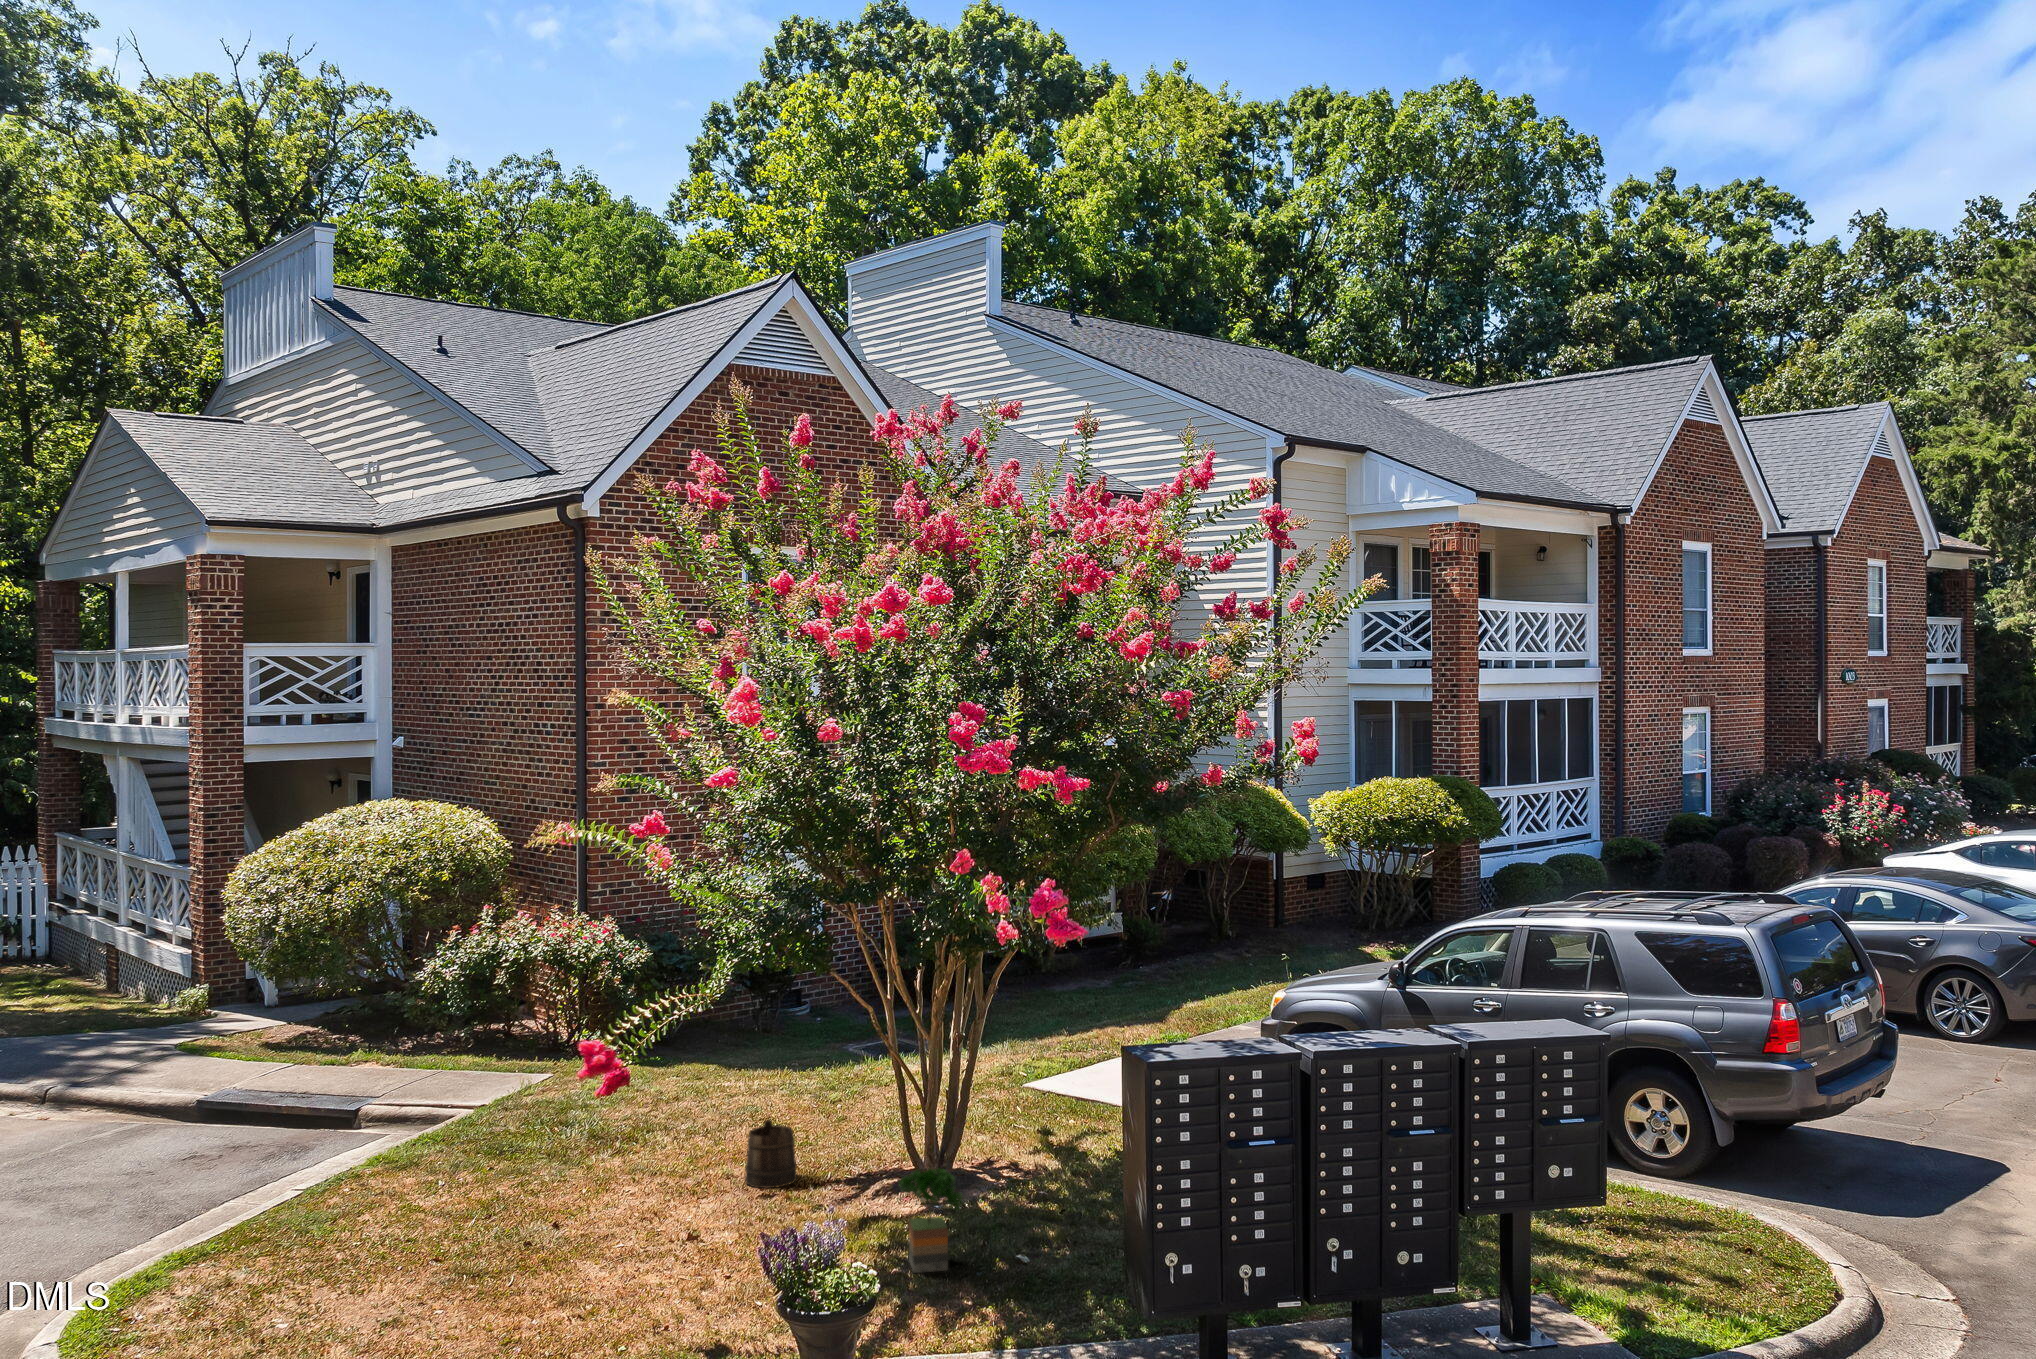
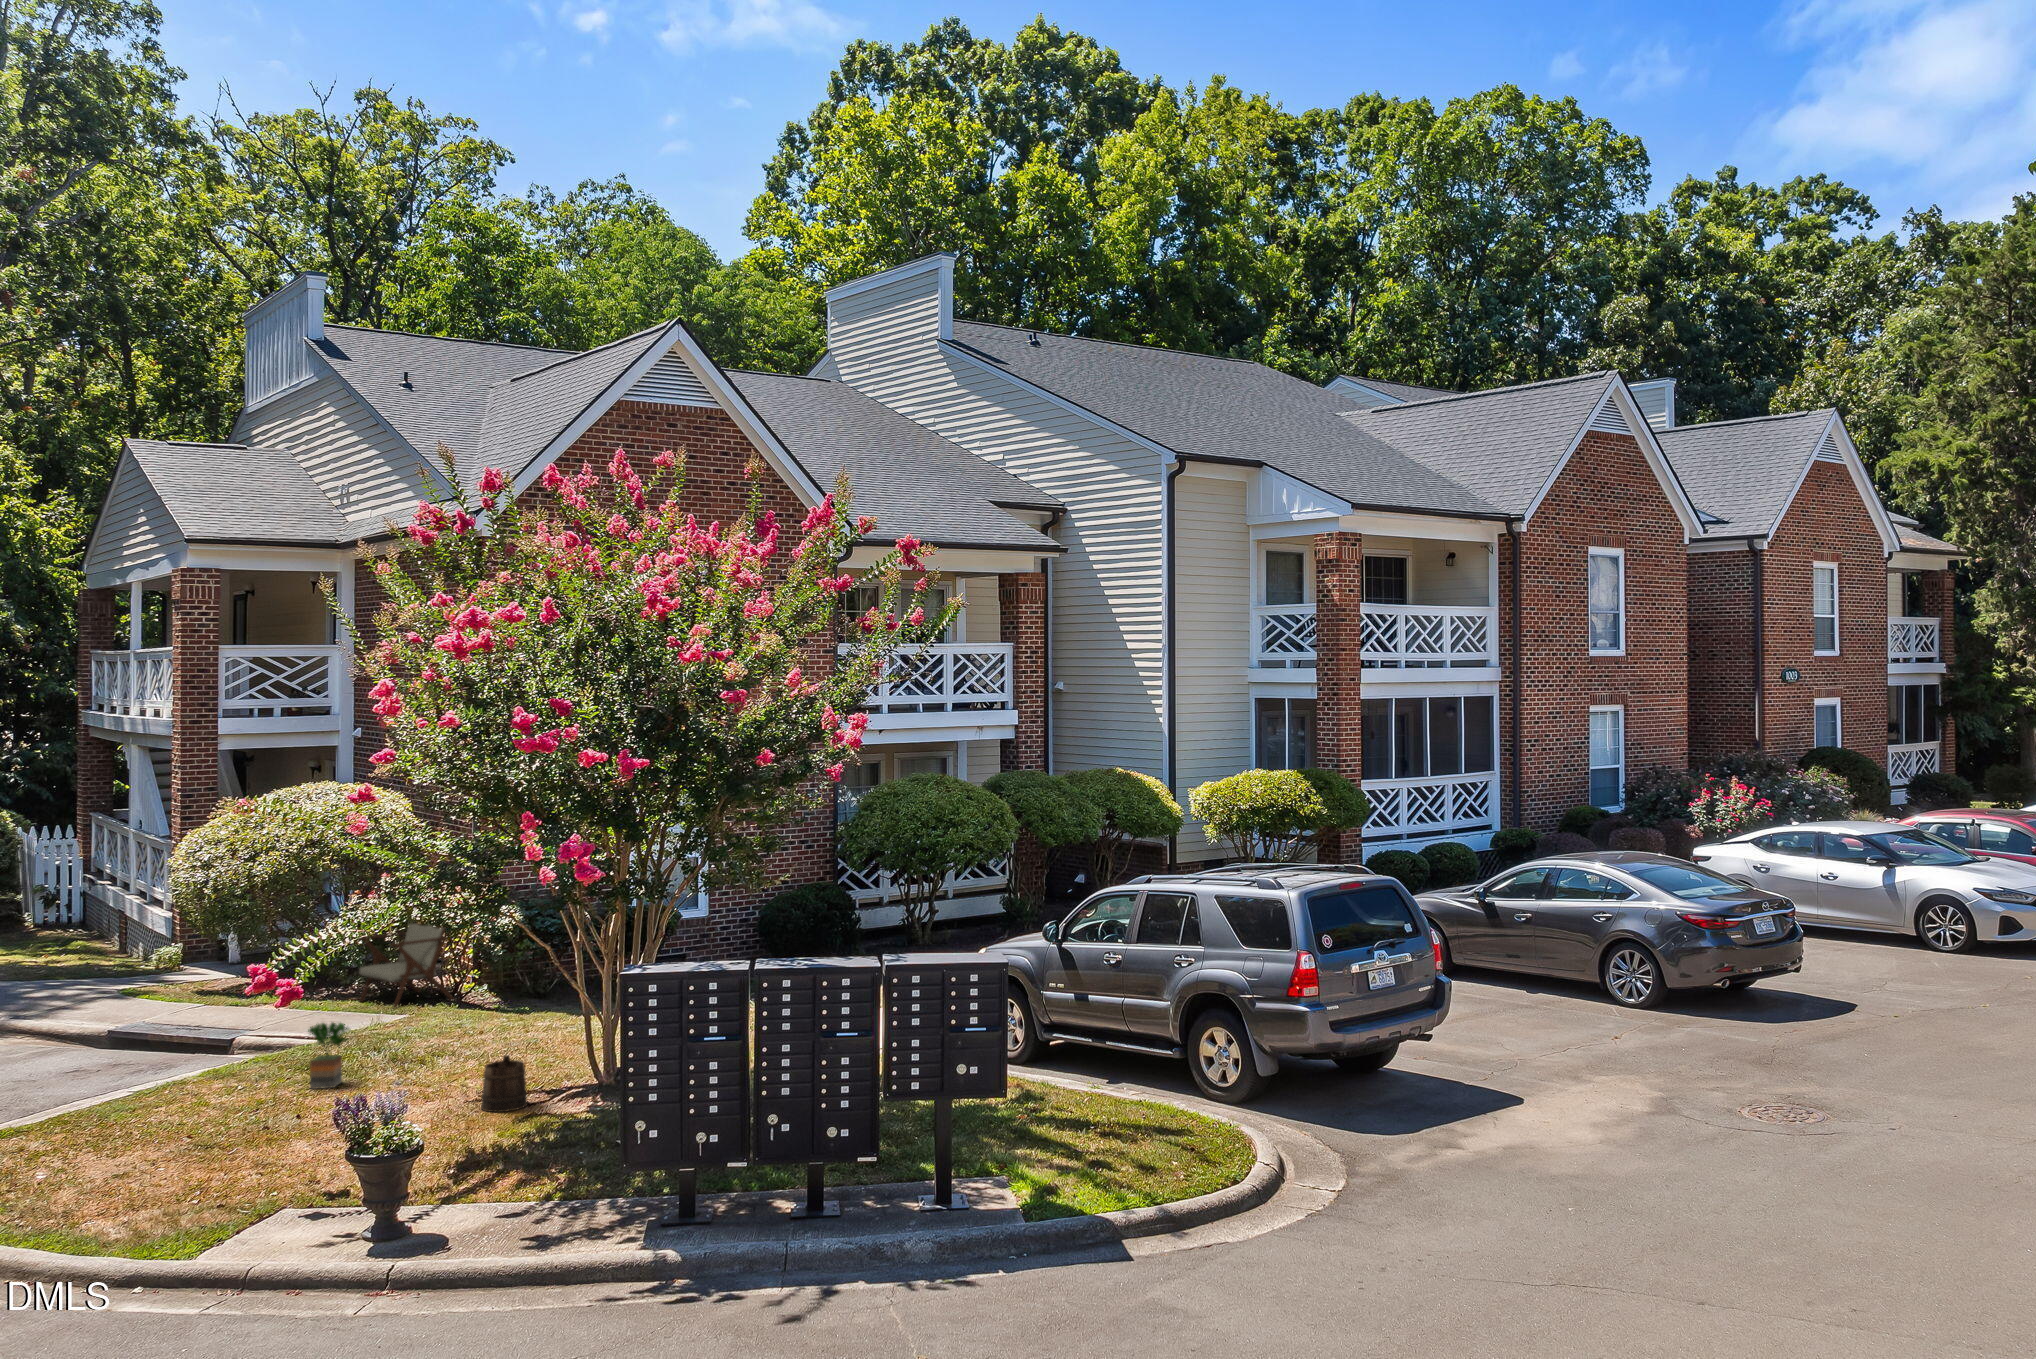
lounge chair: none [466,951,579,1060] -> present [359,924,455,1009]
potted tree: present [899,1168,962,1273] -> present [308,1022,351,1089]

